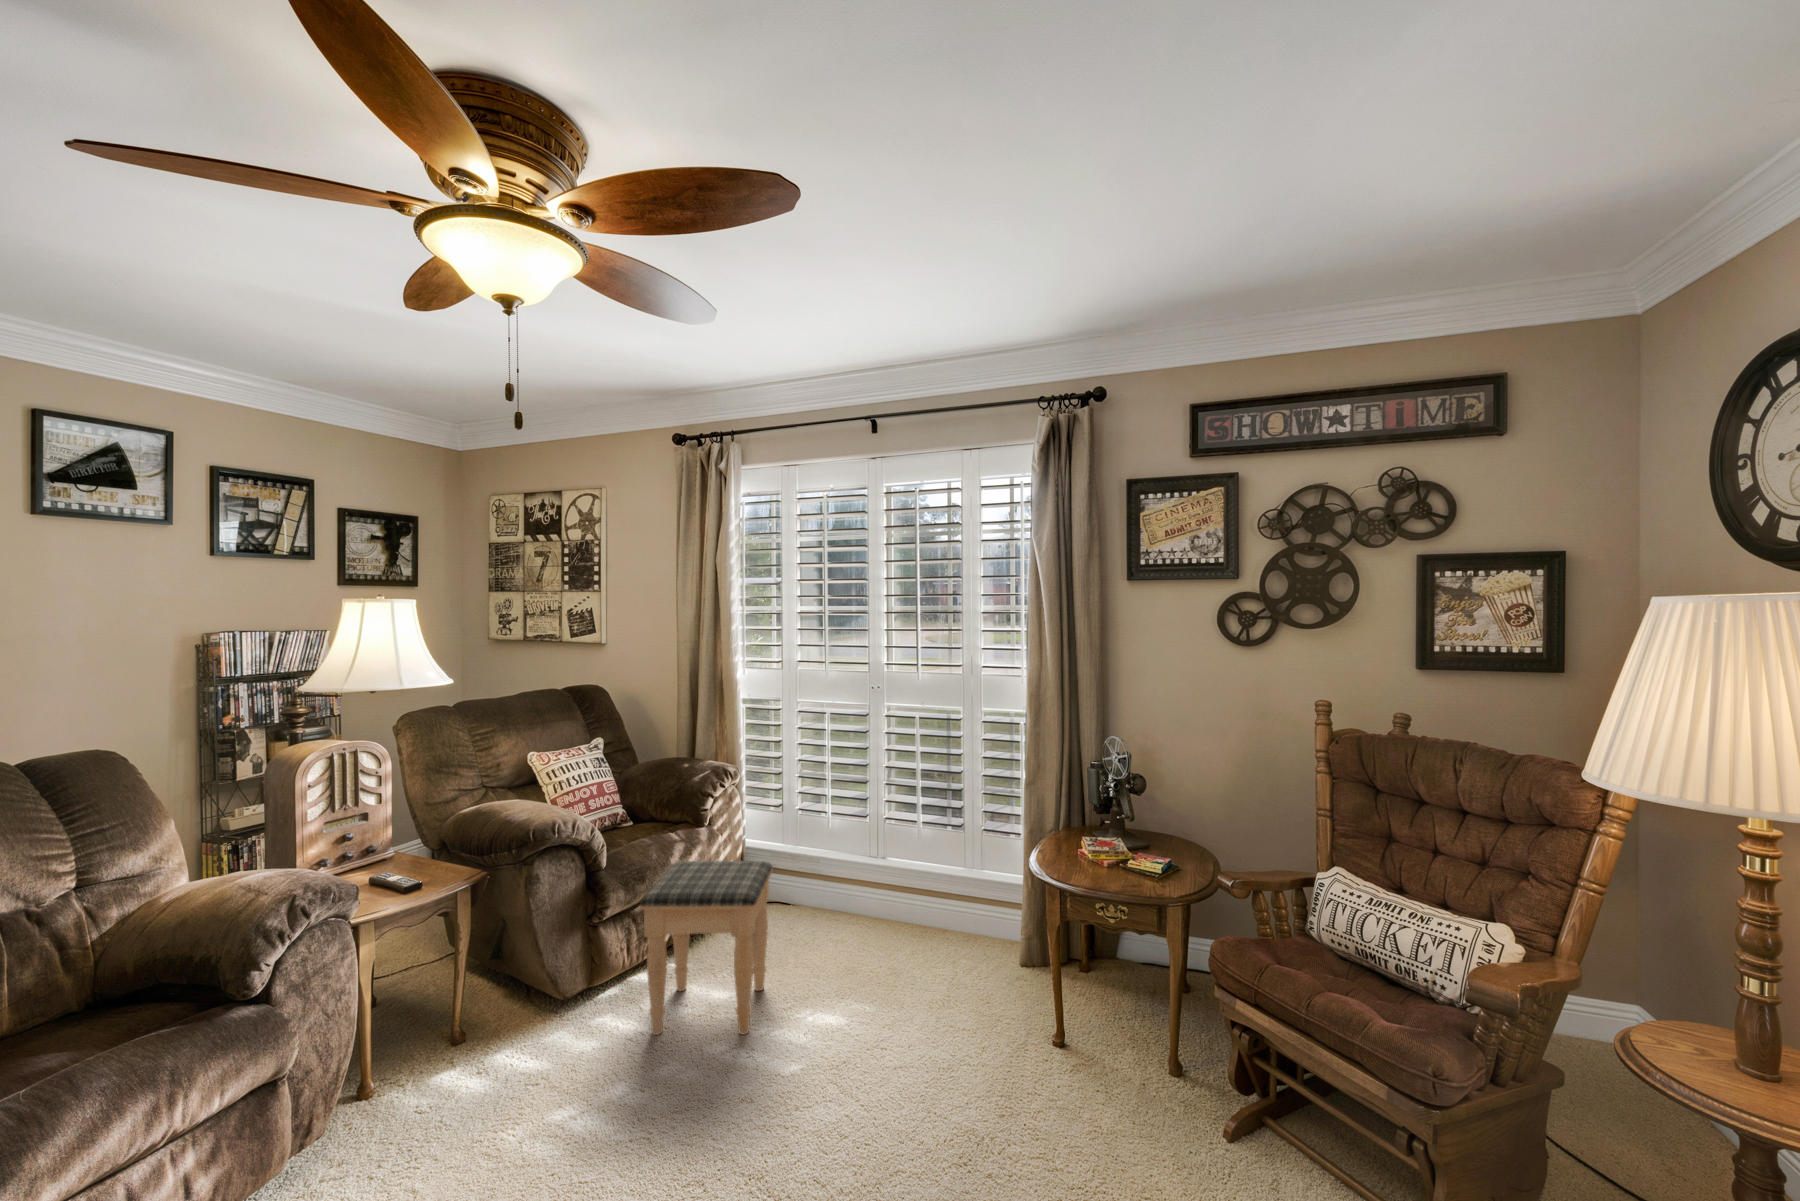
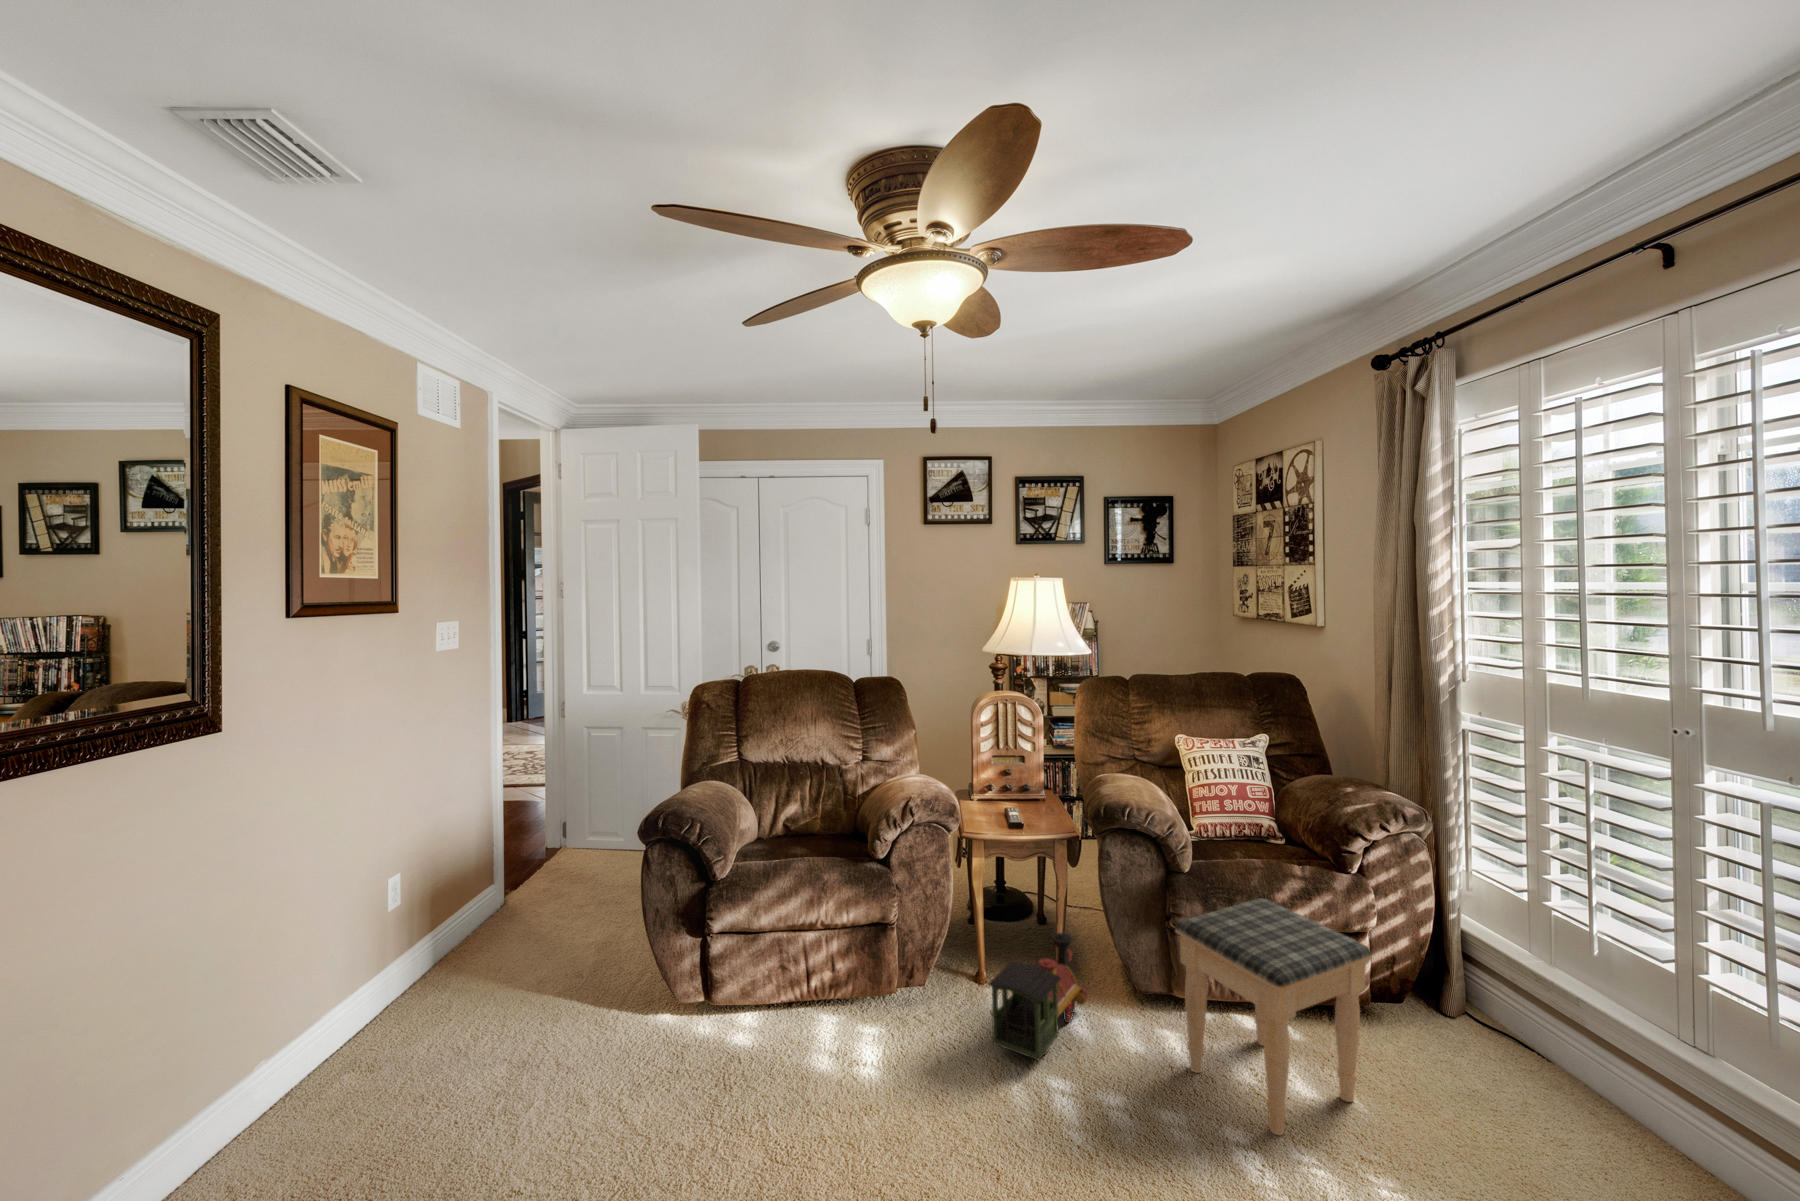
toy train: none [462,976,540,1126] -> present [989,933,1089,1060]

